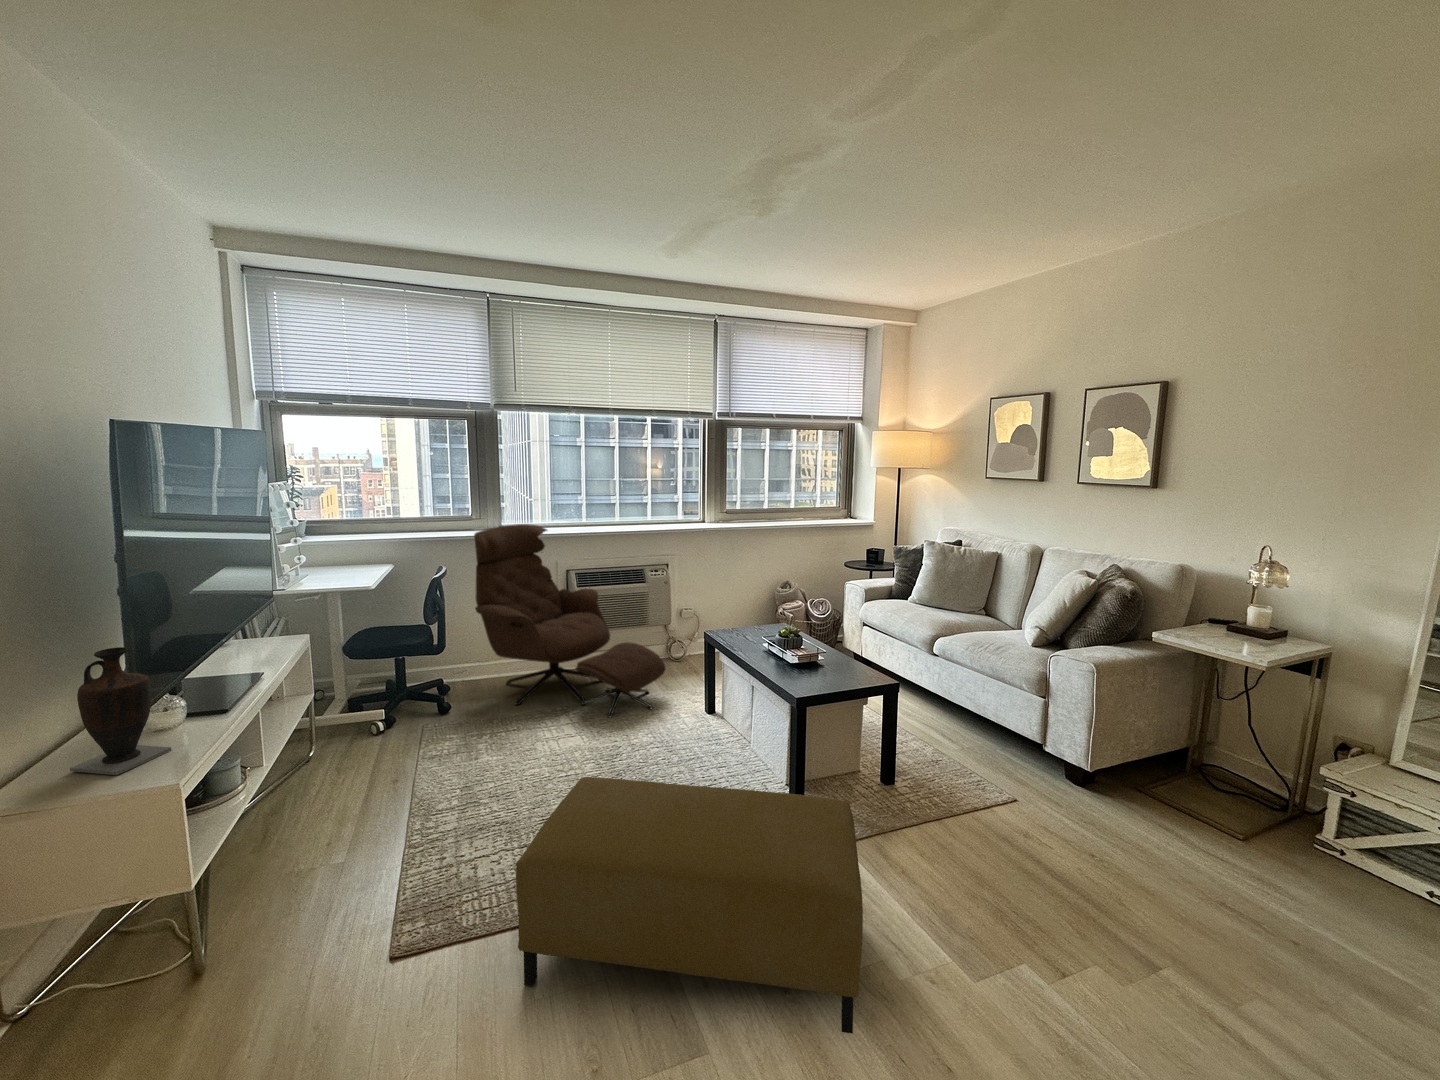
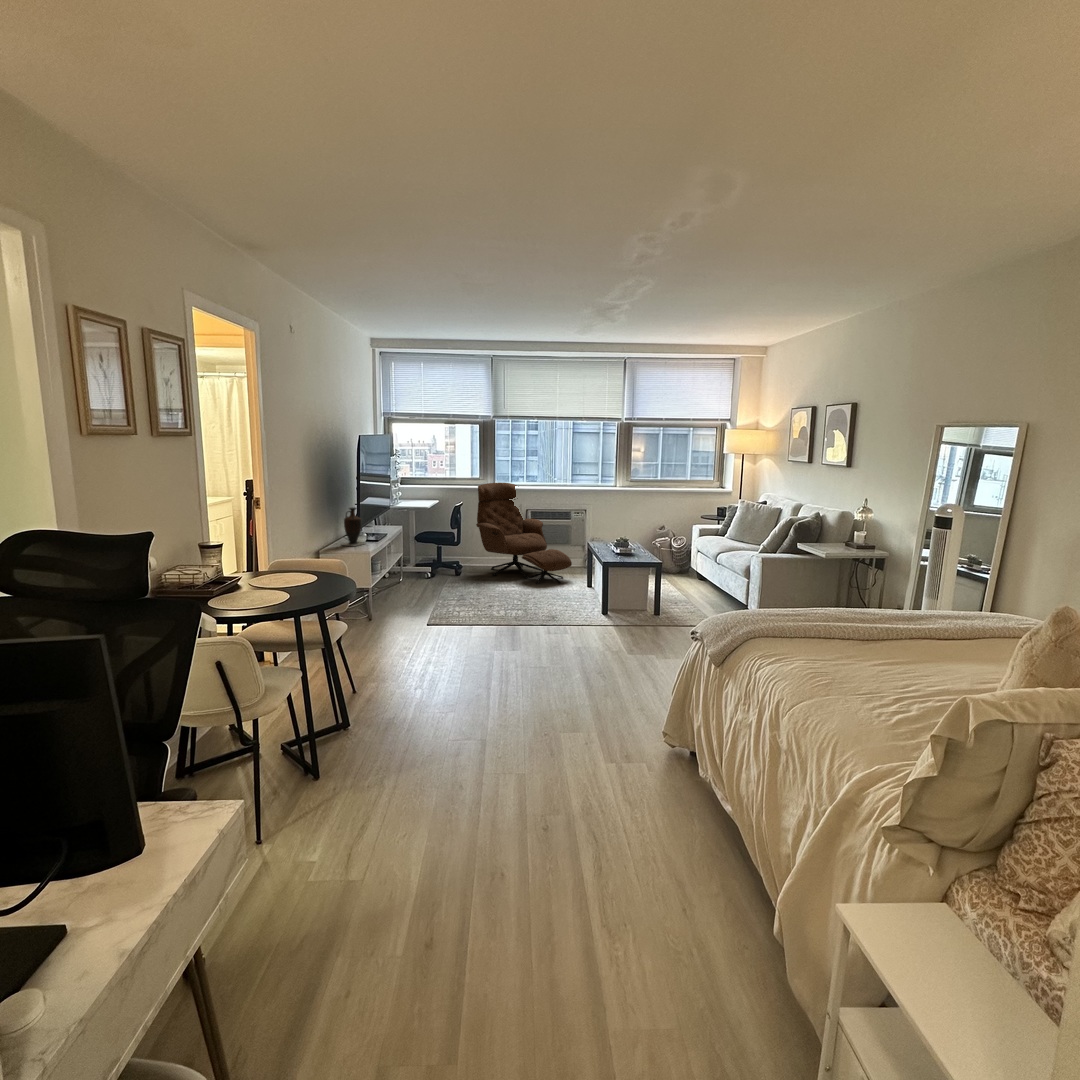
ottoman: present [516,777,863,1033] -> none [467,575,597,652]

